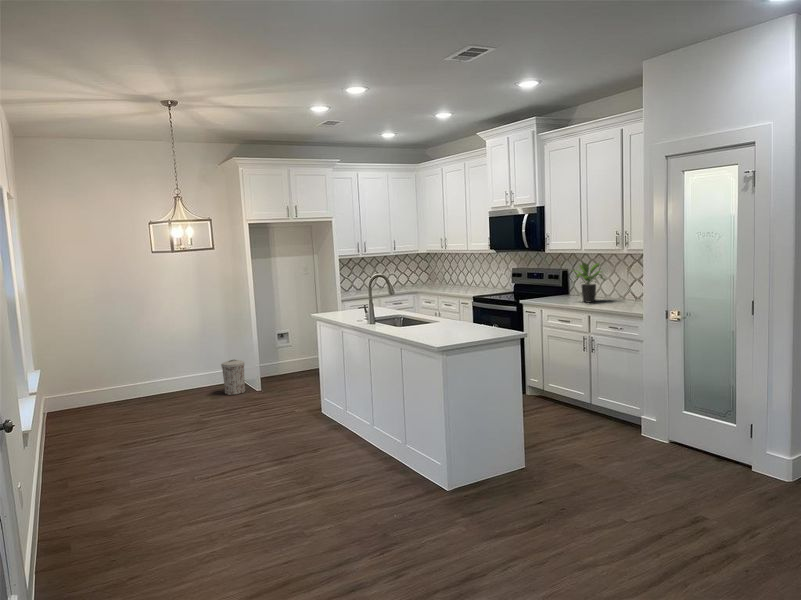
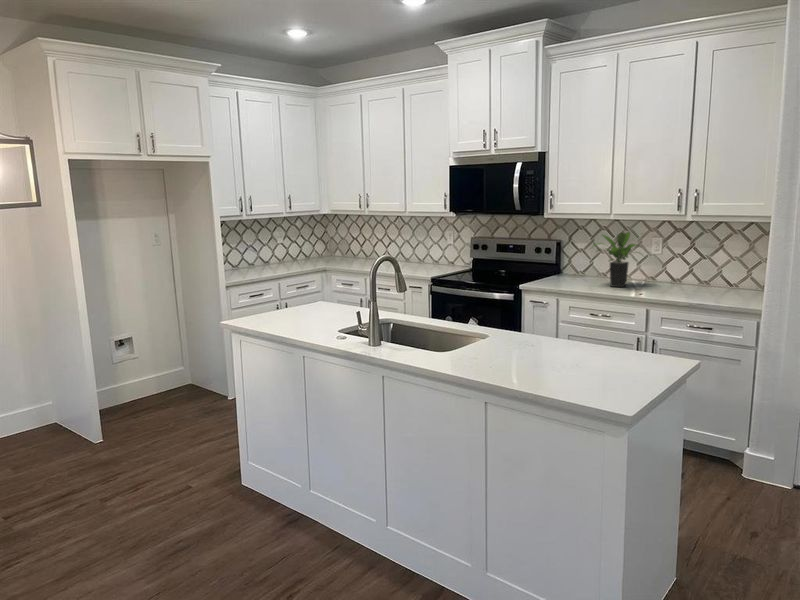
trash can: present [221,360,245,395] -> none [24,391,72,452]

